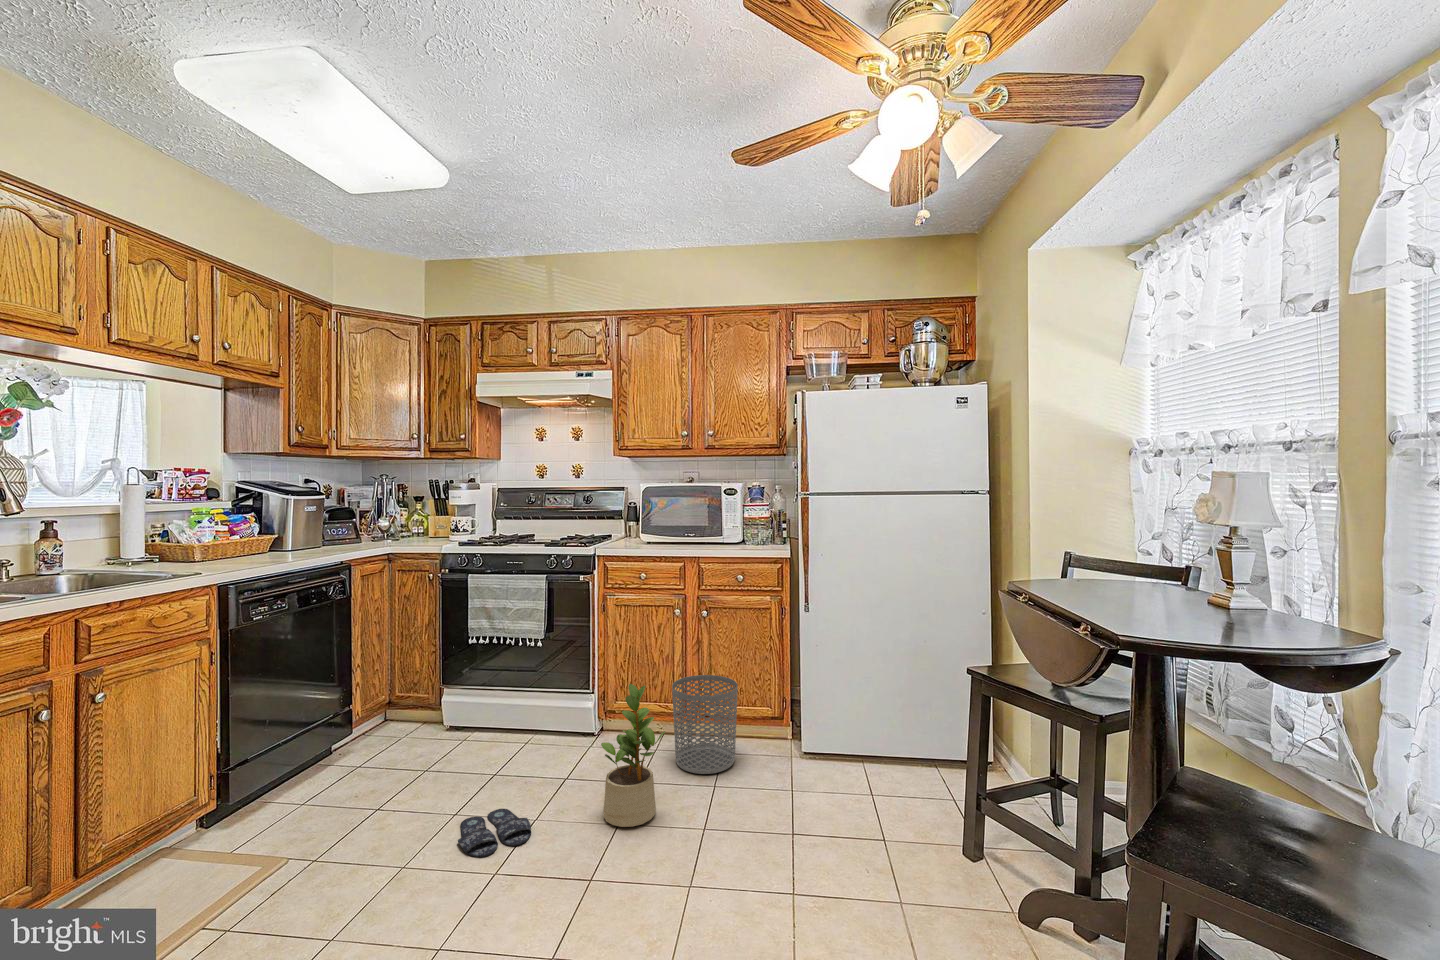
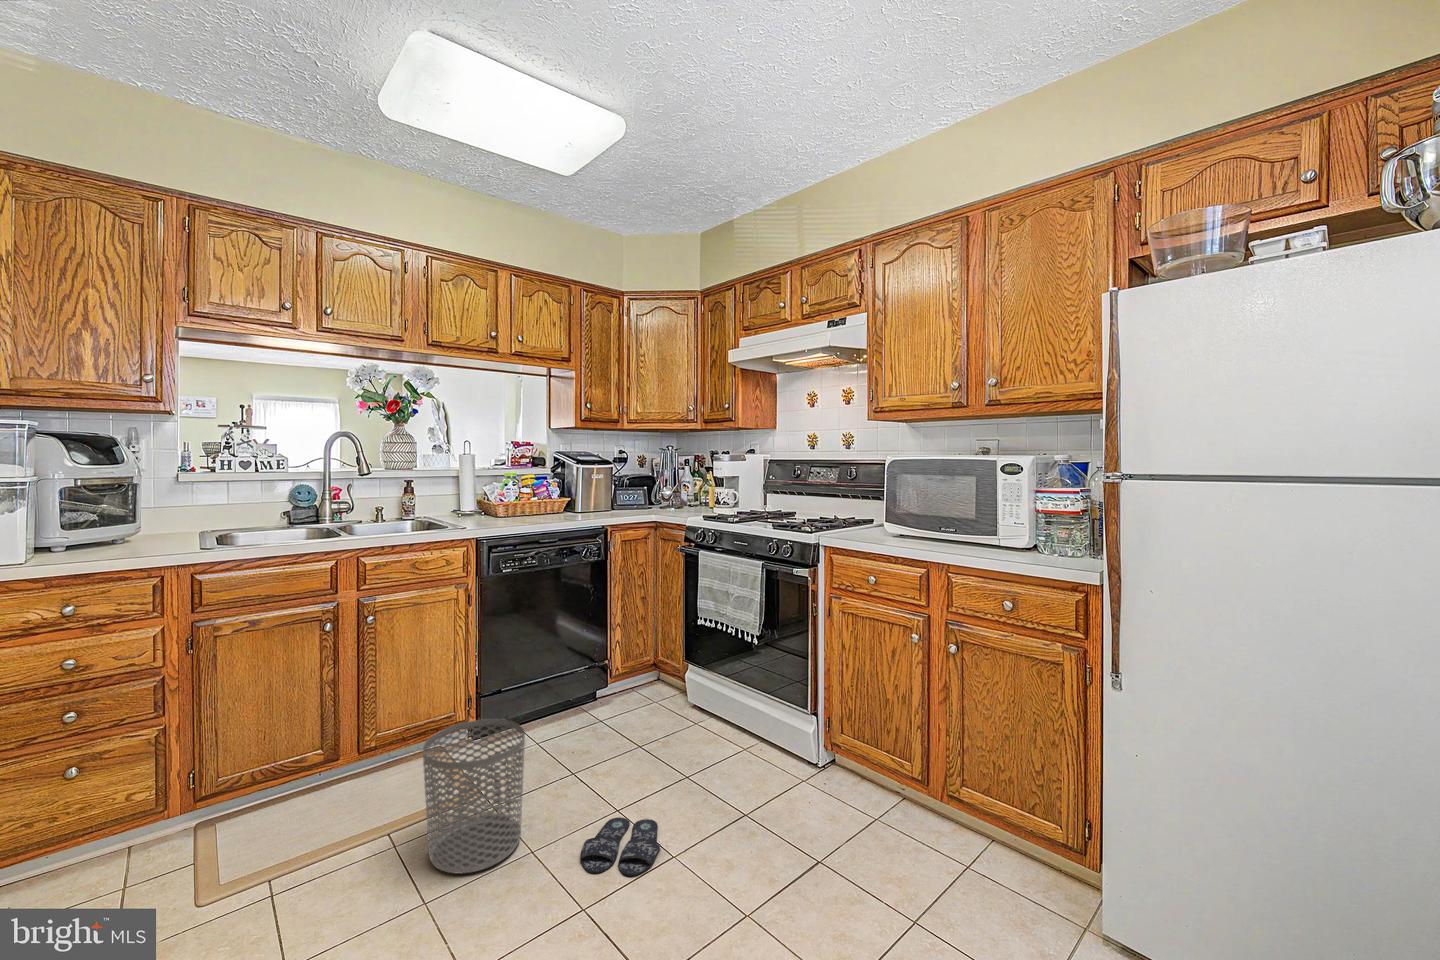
waste bin: present [672,675,738,774] -> present [423,719,525,873]
potted plant: present [601,684,665,827] -> none [731,724,811,921]

